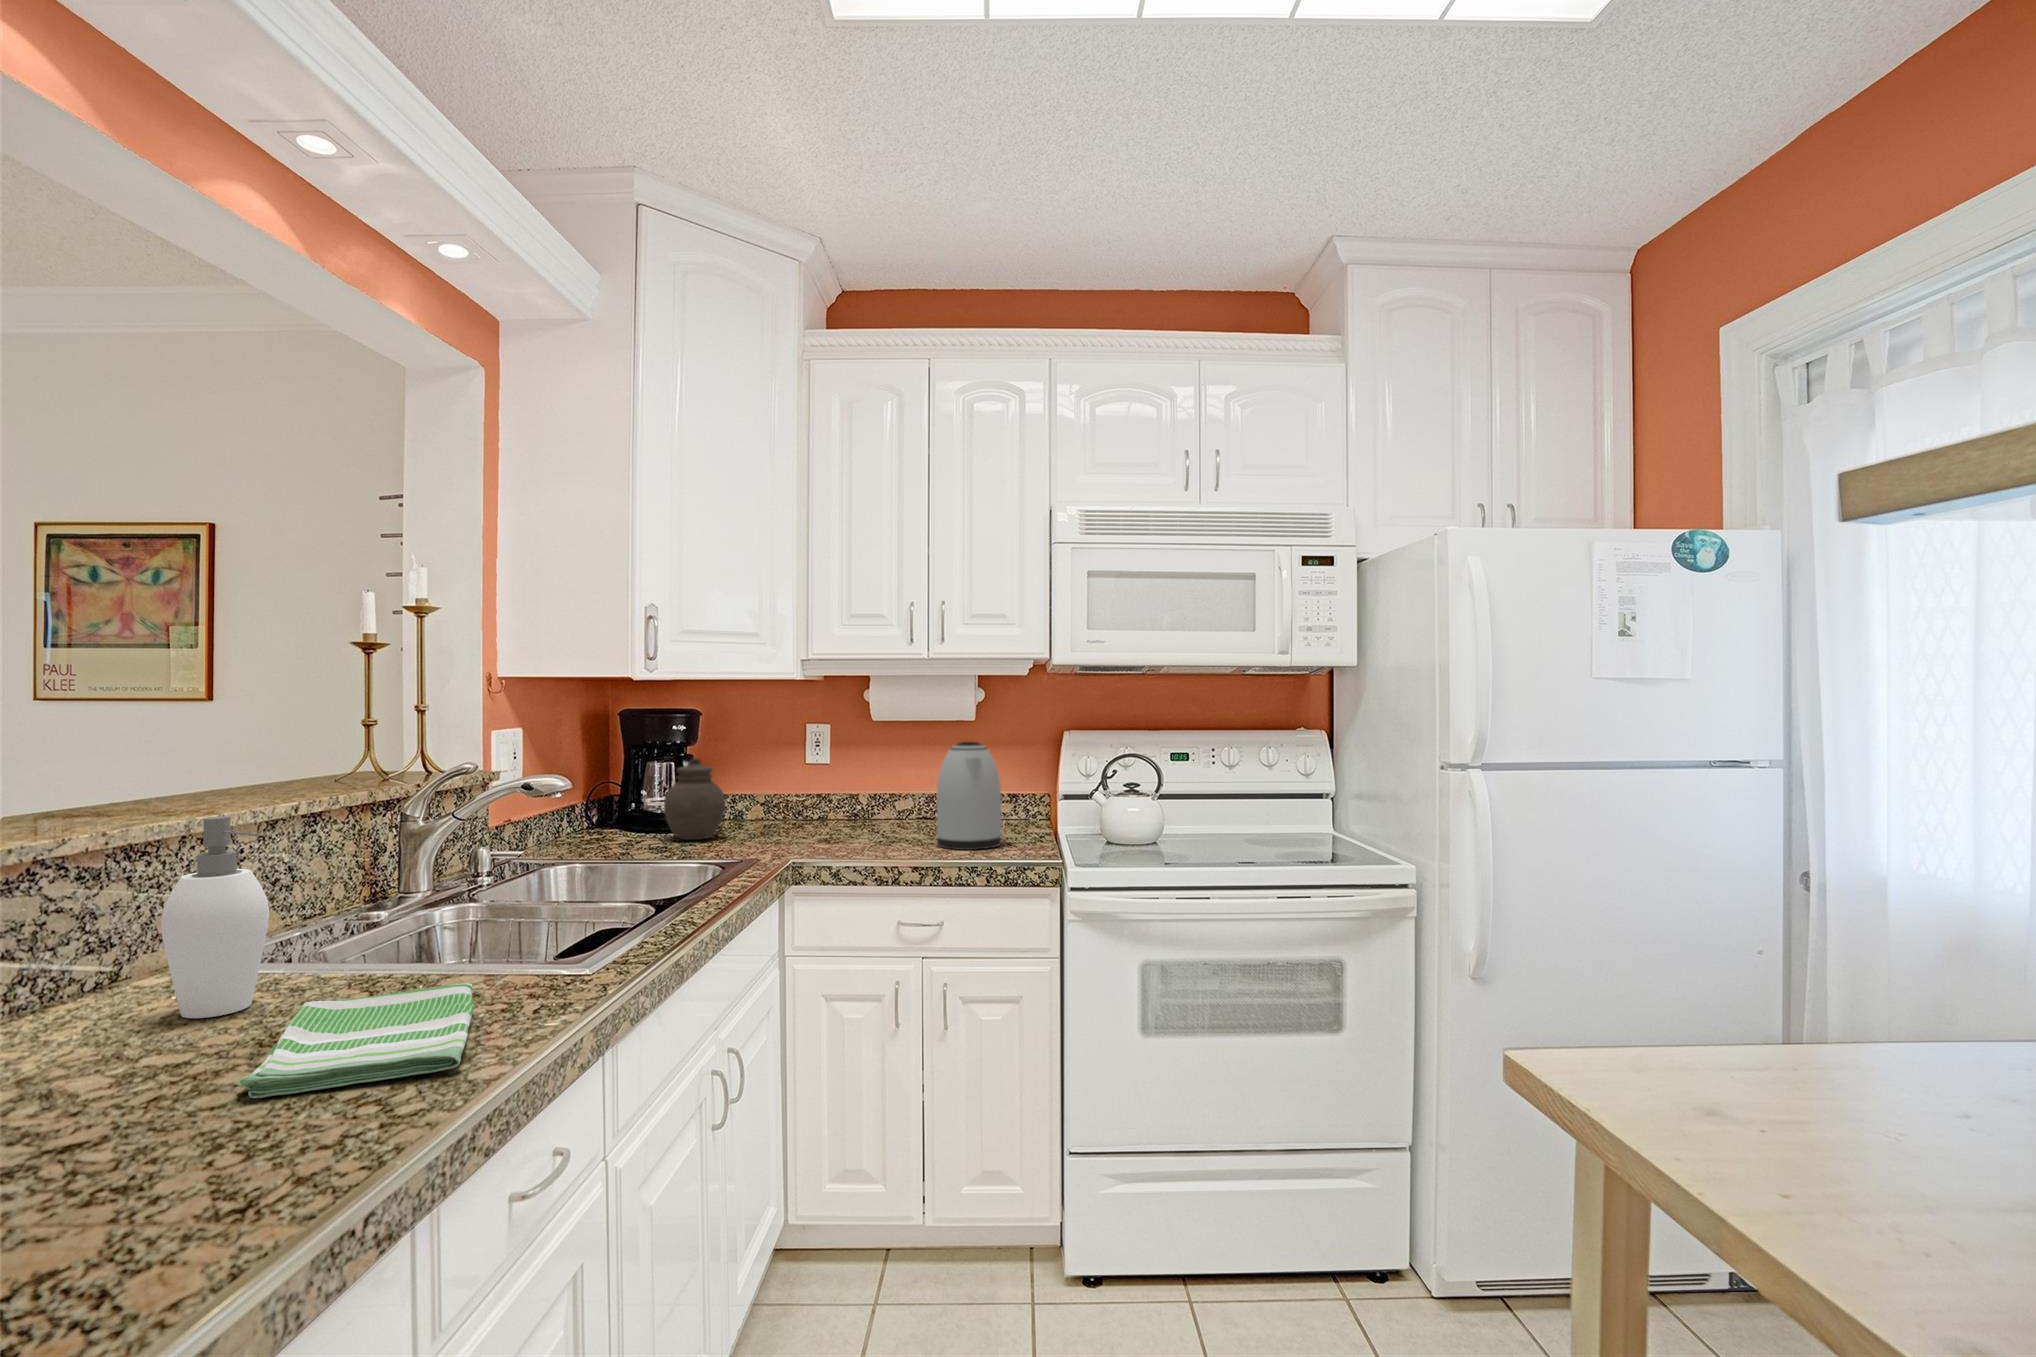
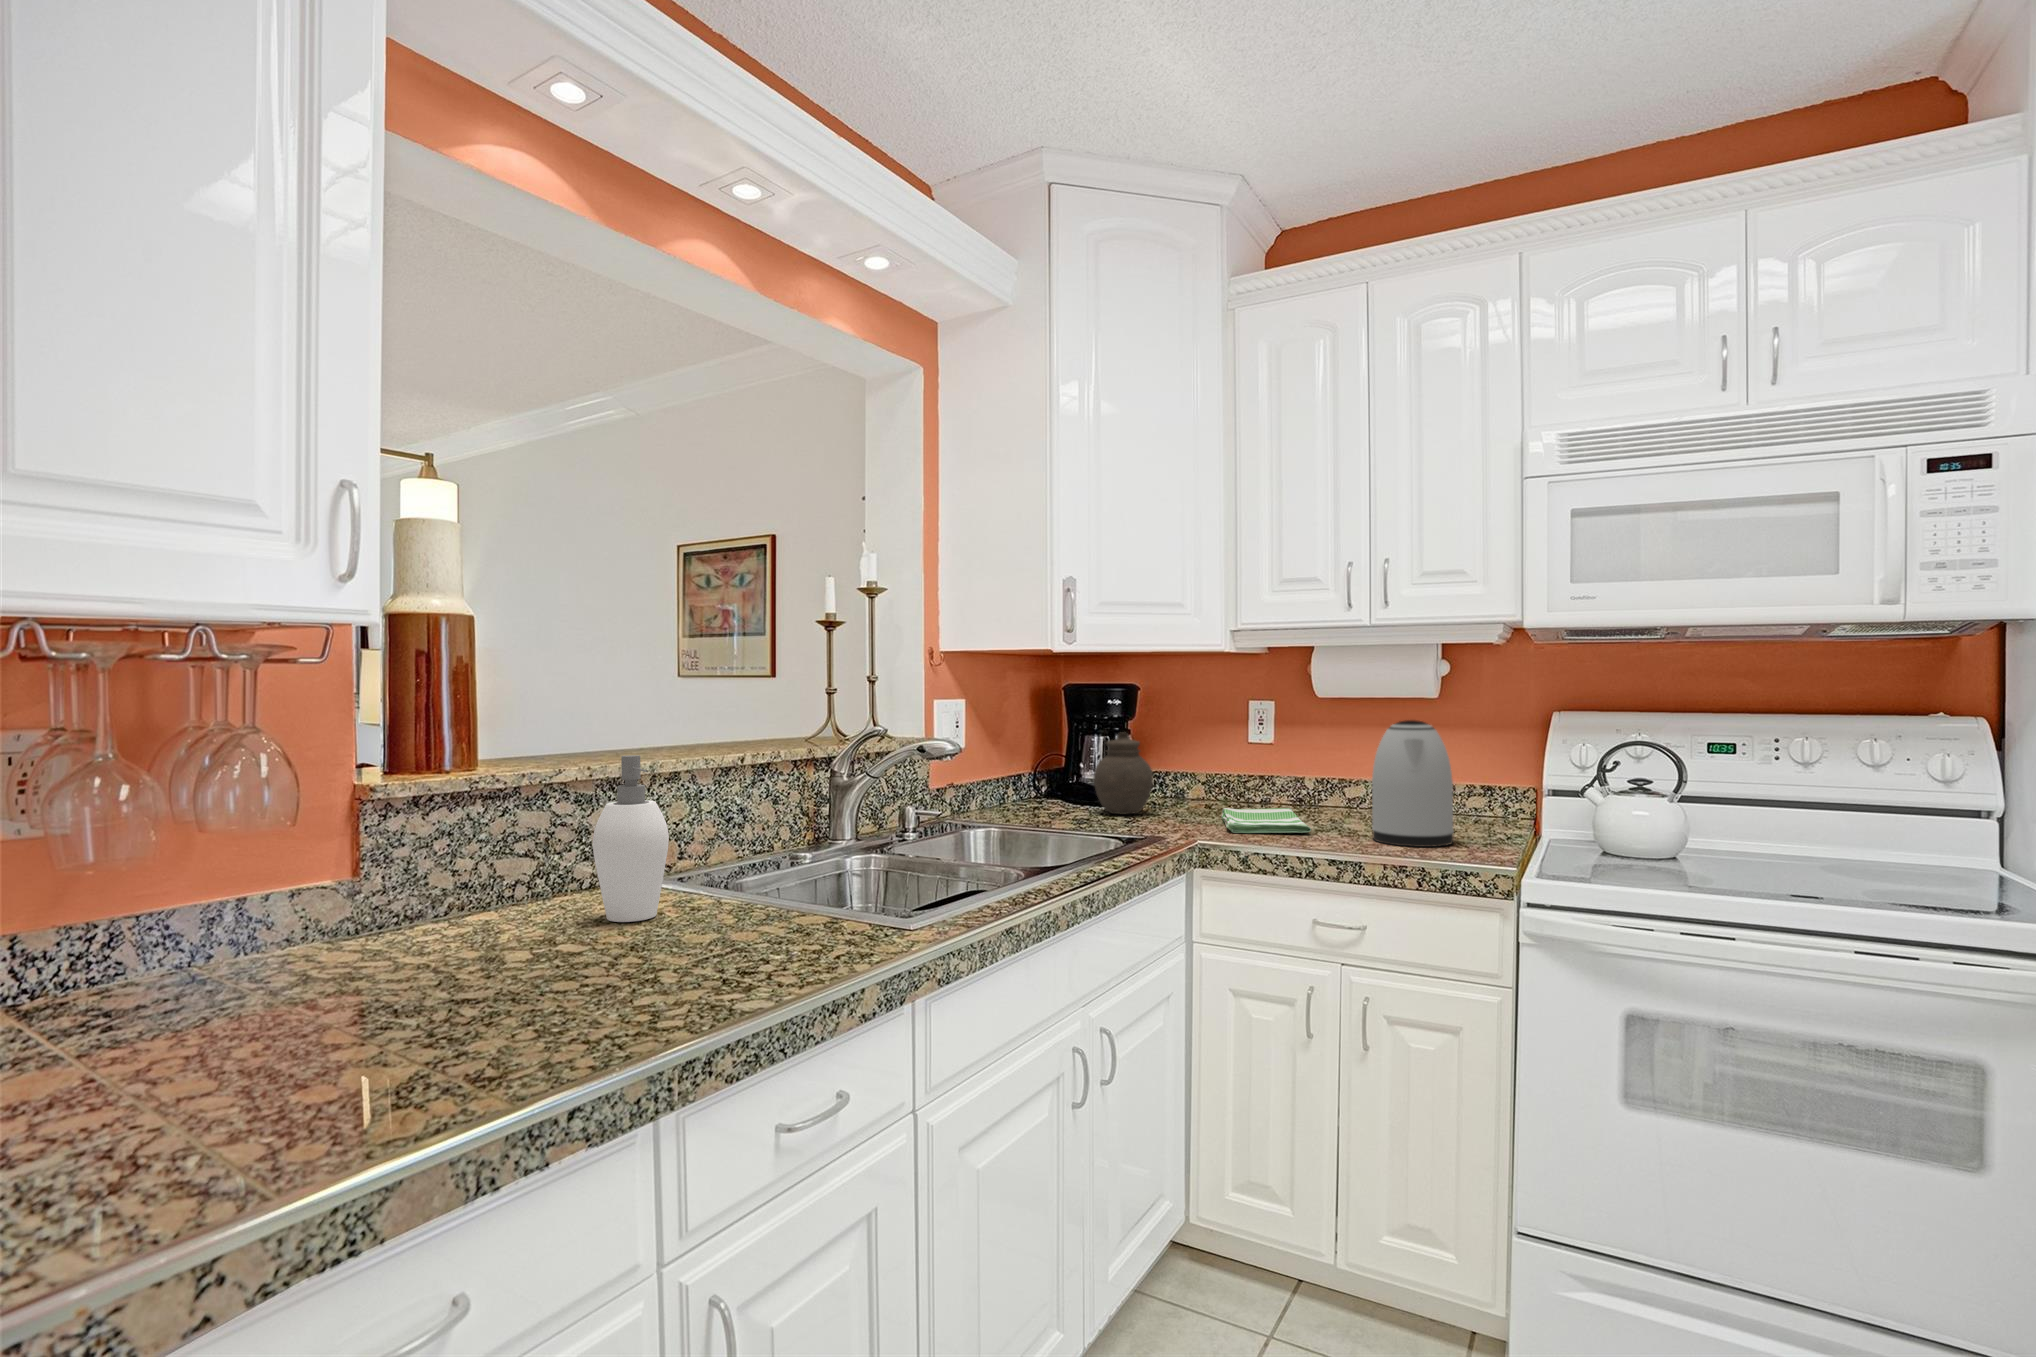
dish towel: present [237,983,474,1098] -> present [1221,808,1311,833]

